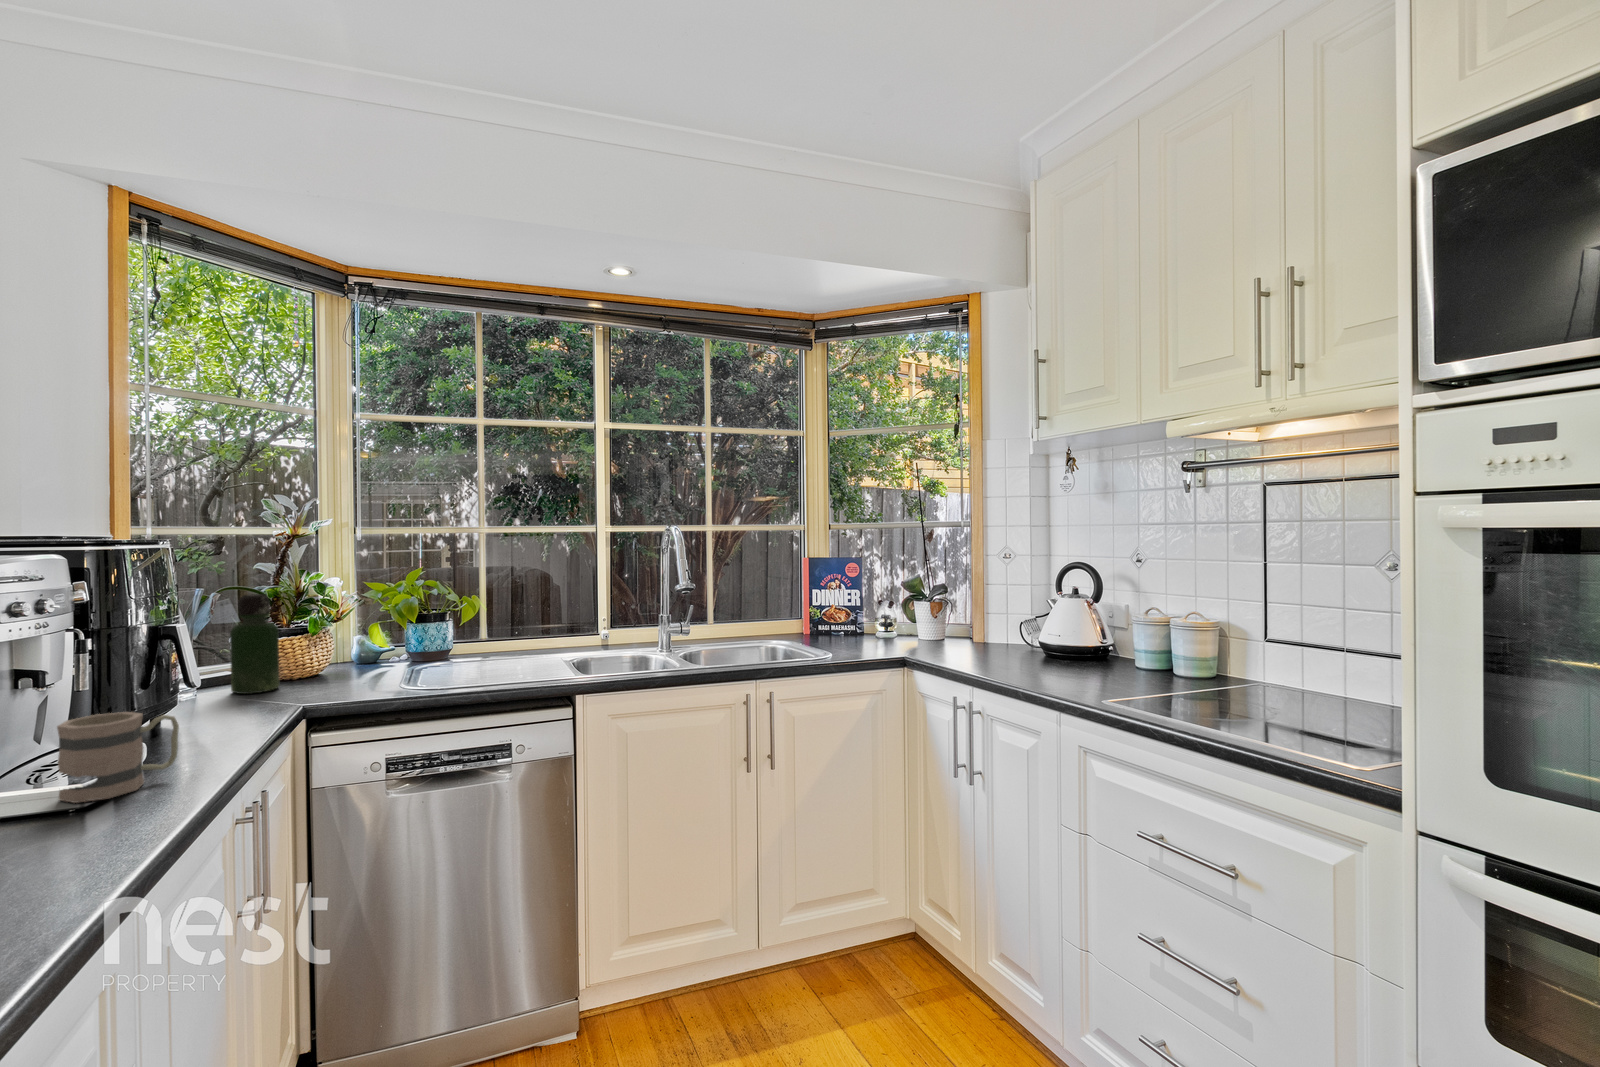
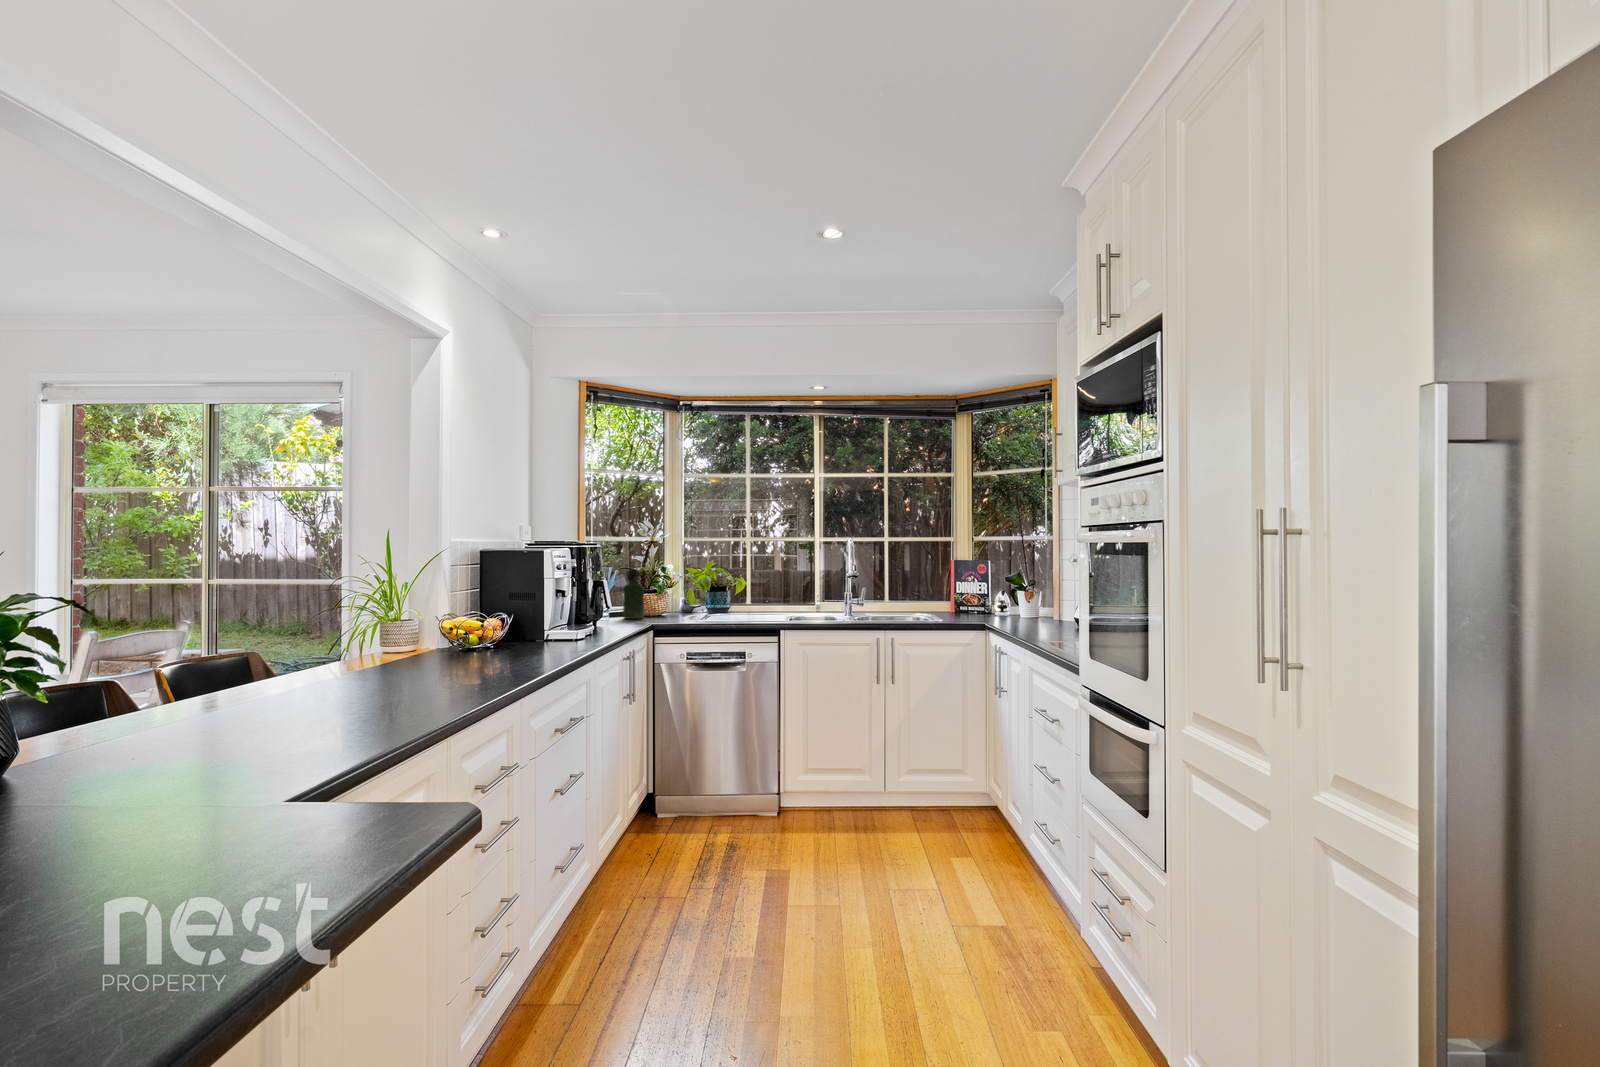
mug: present [57,712,179,803] -> none [568,608,605,639]

